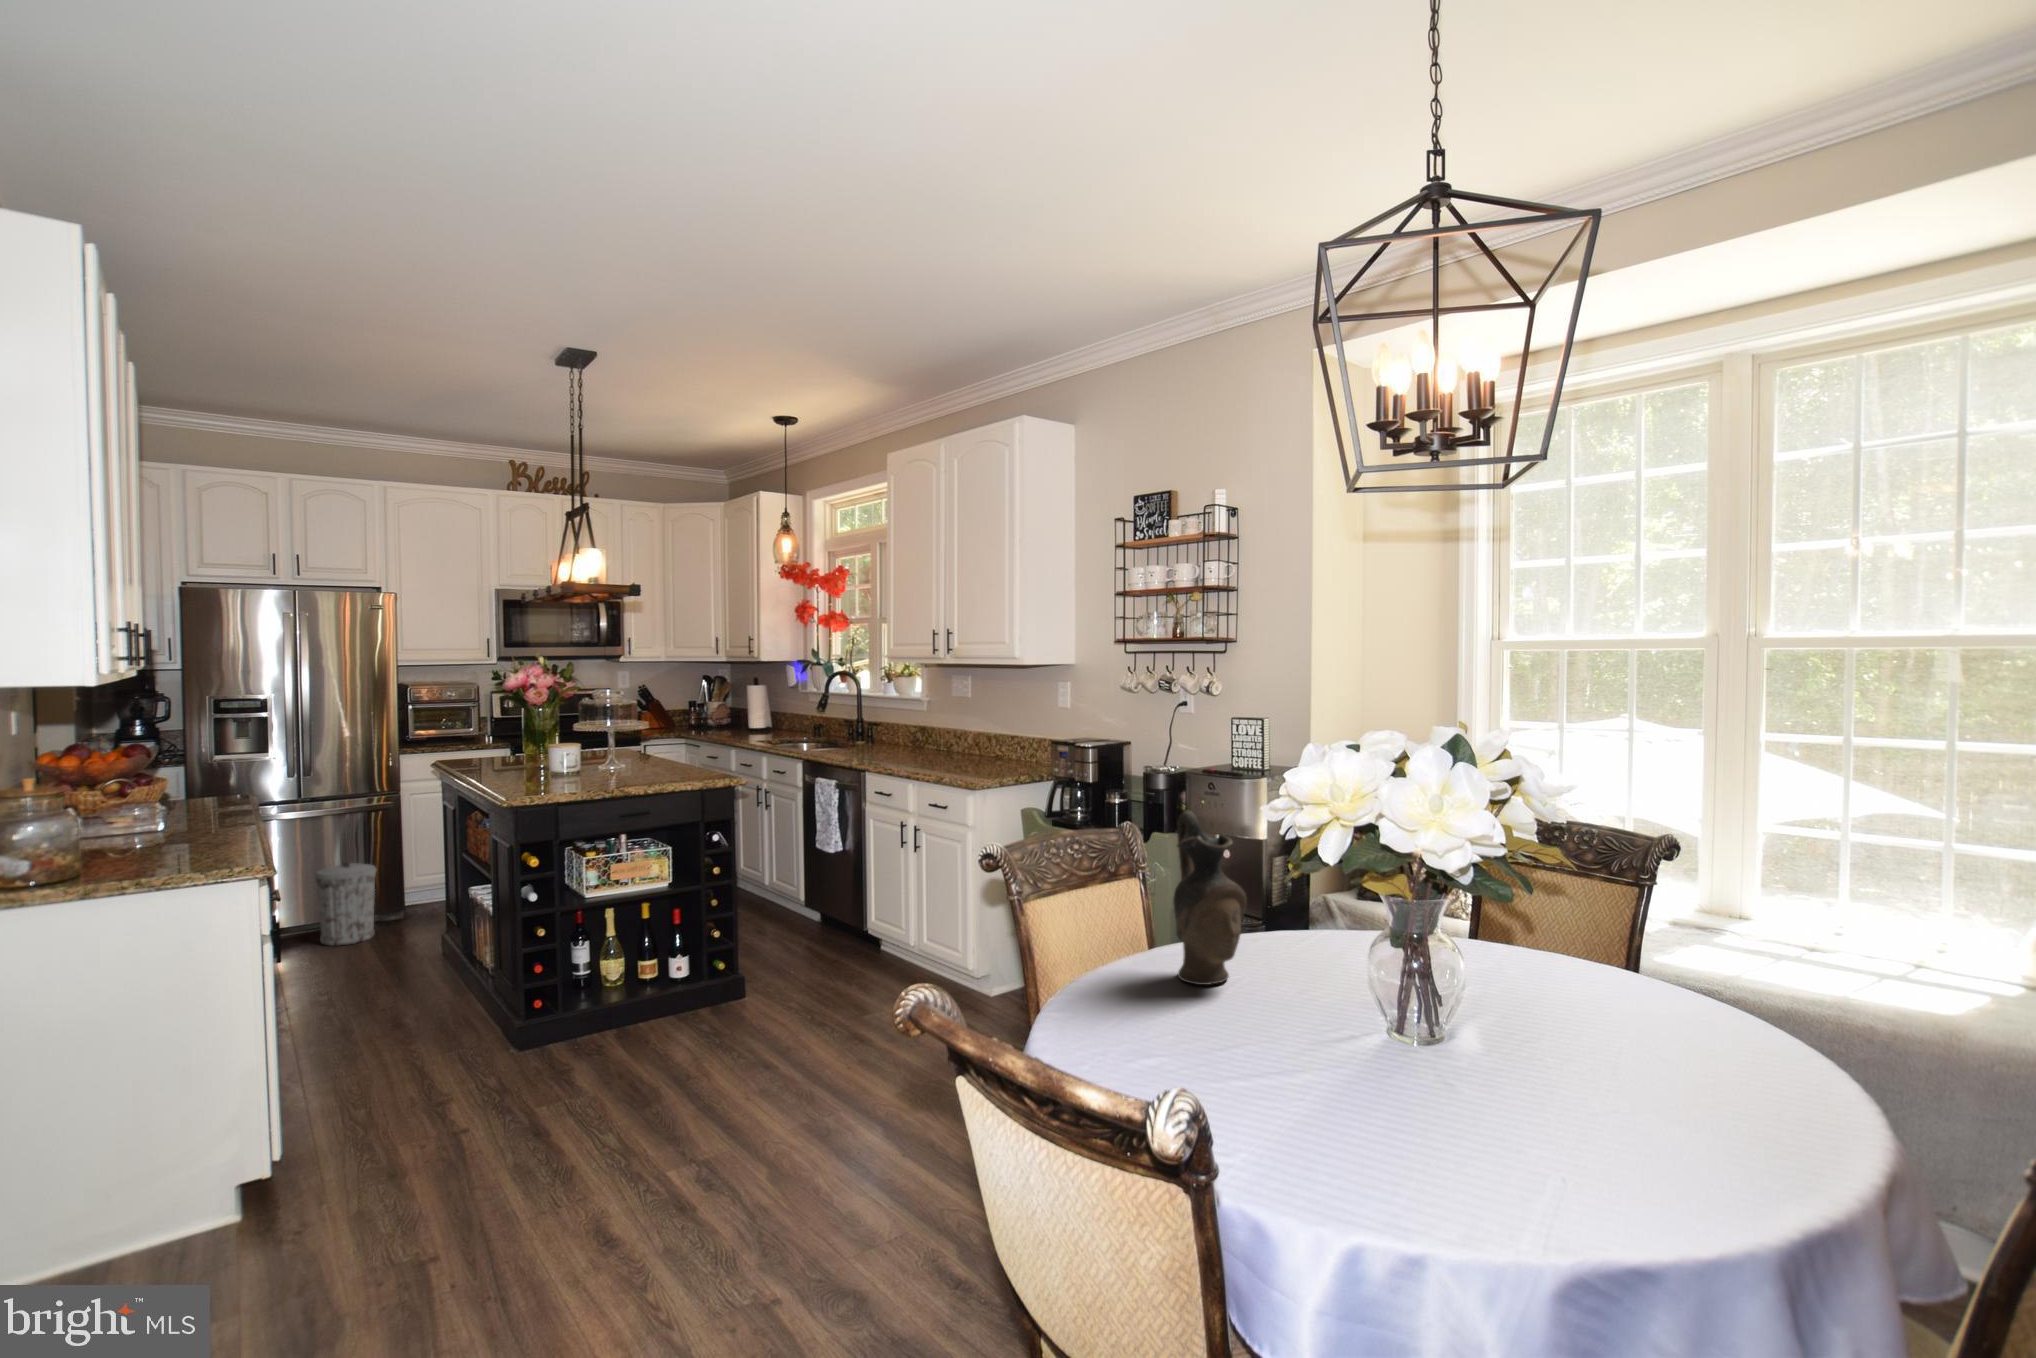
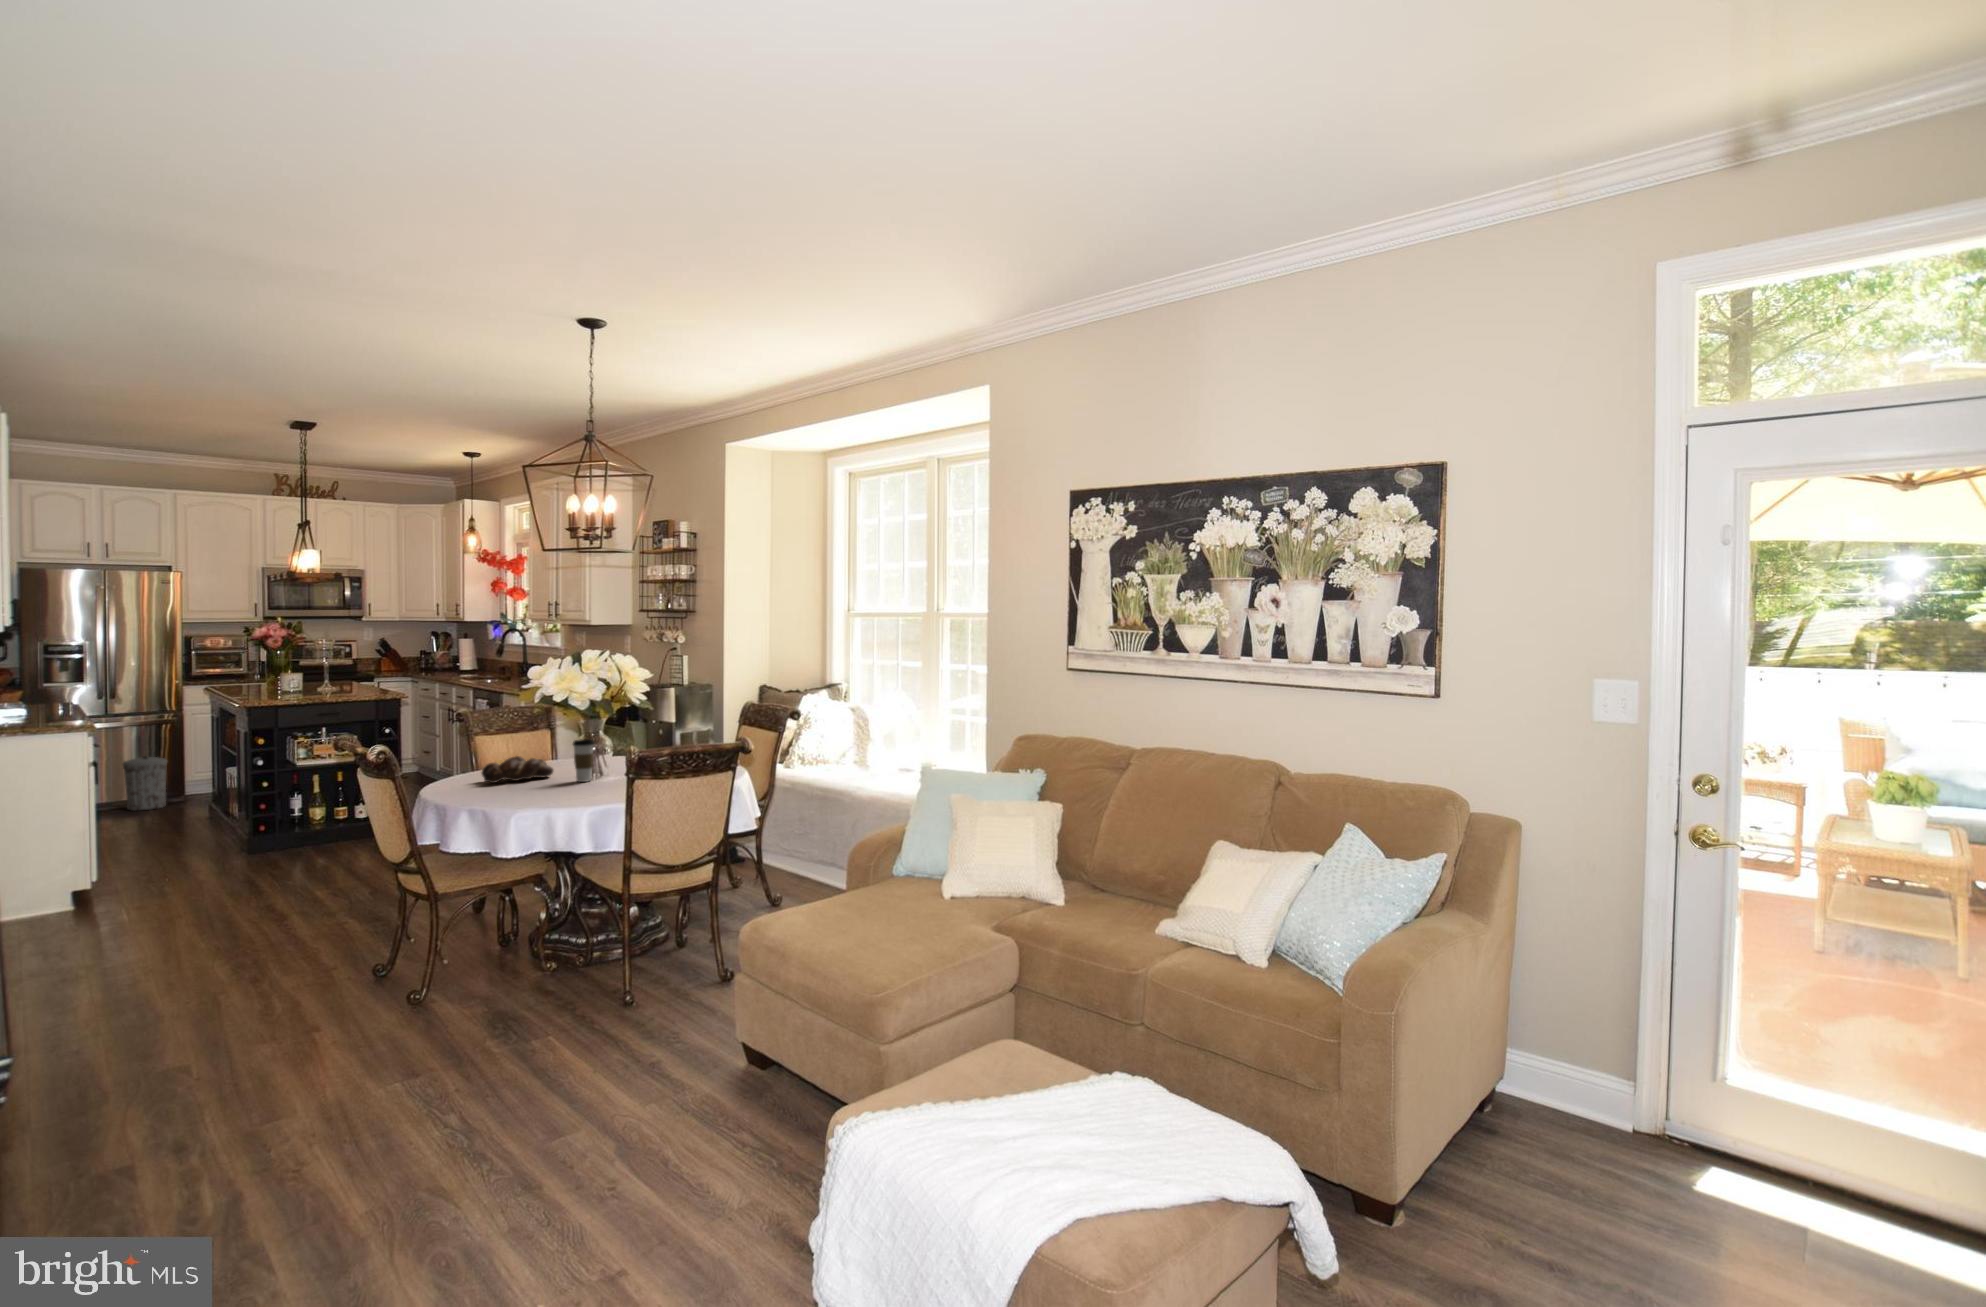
ceramic pitcher: present [1173,811,1247,985] -> none [504,692,535,762]
coffee cup: none [1580,982,1653,1121] -> present [573,739,594,782]
bread loaf: none [1298,1018,1469,1119] -> present [482,756,553,783]

